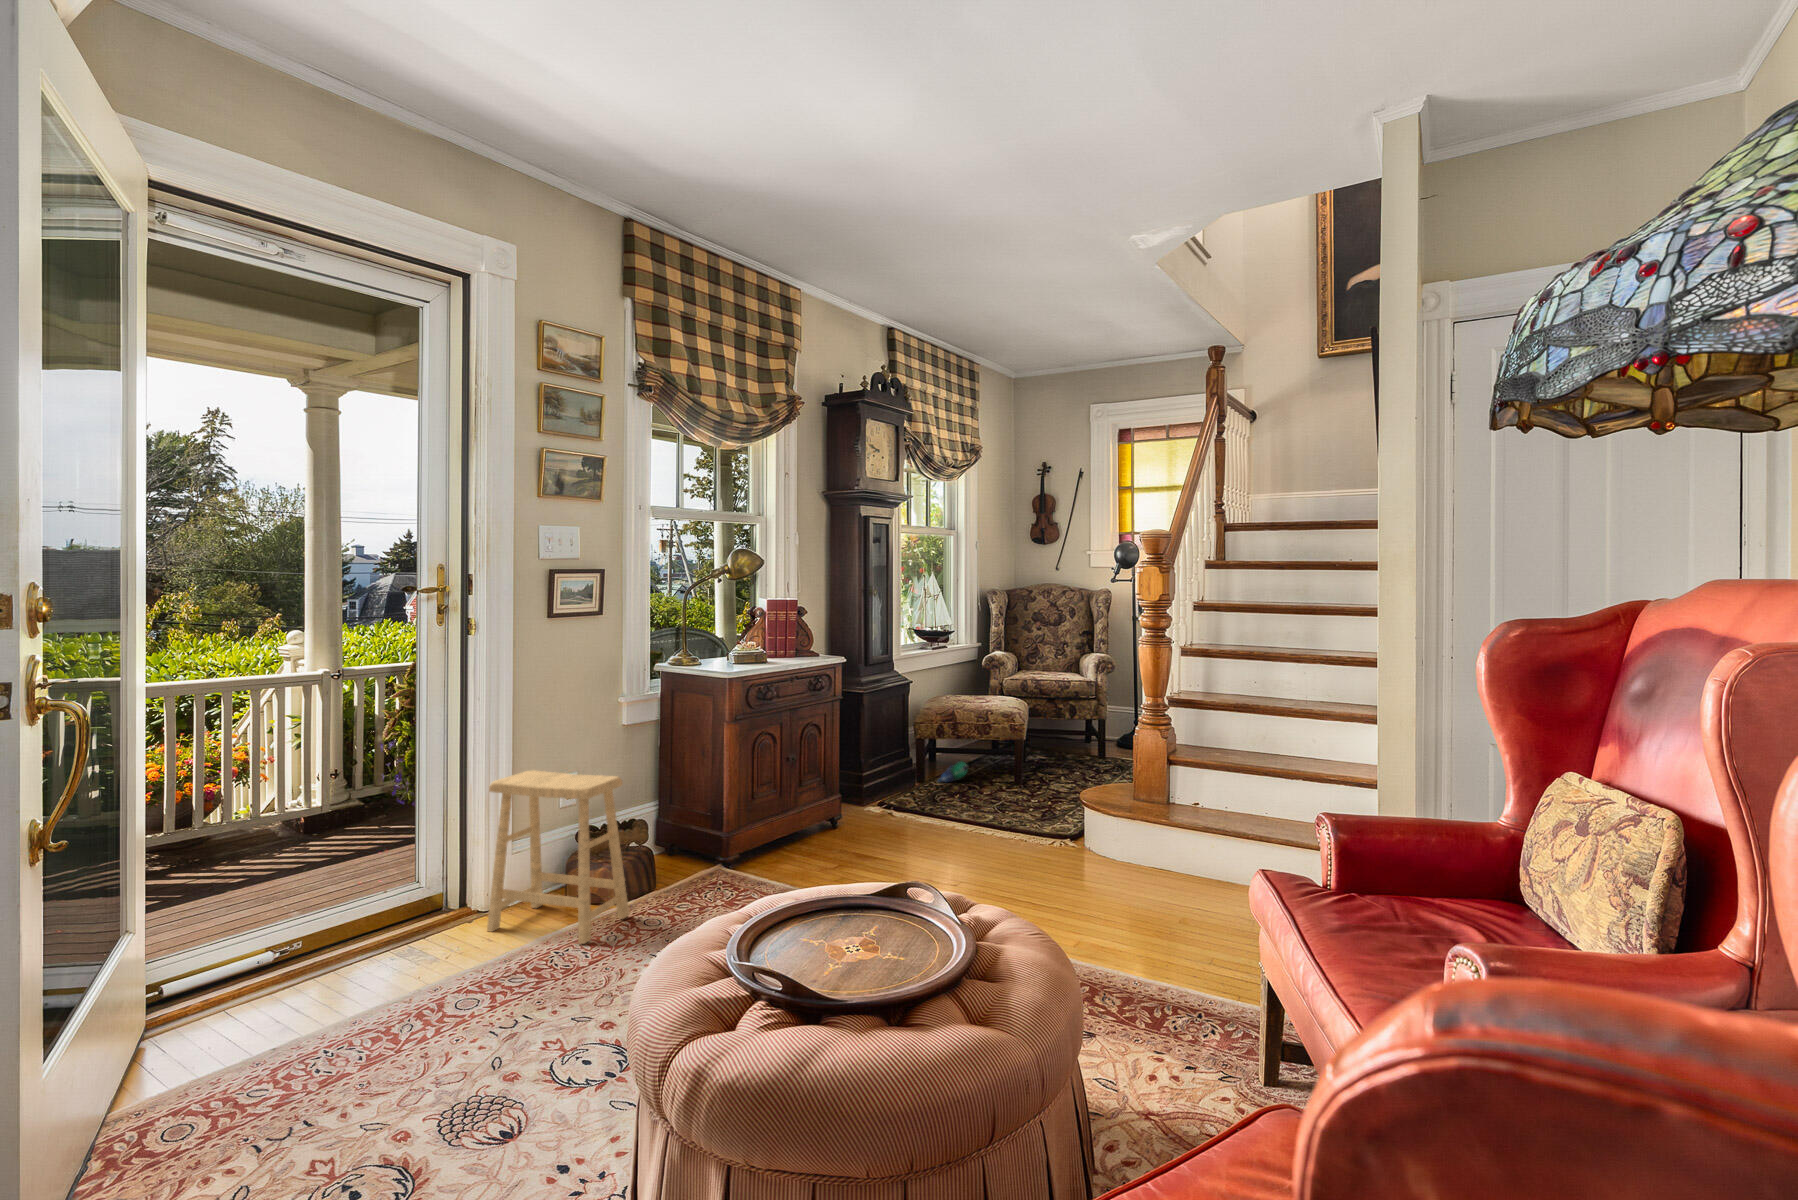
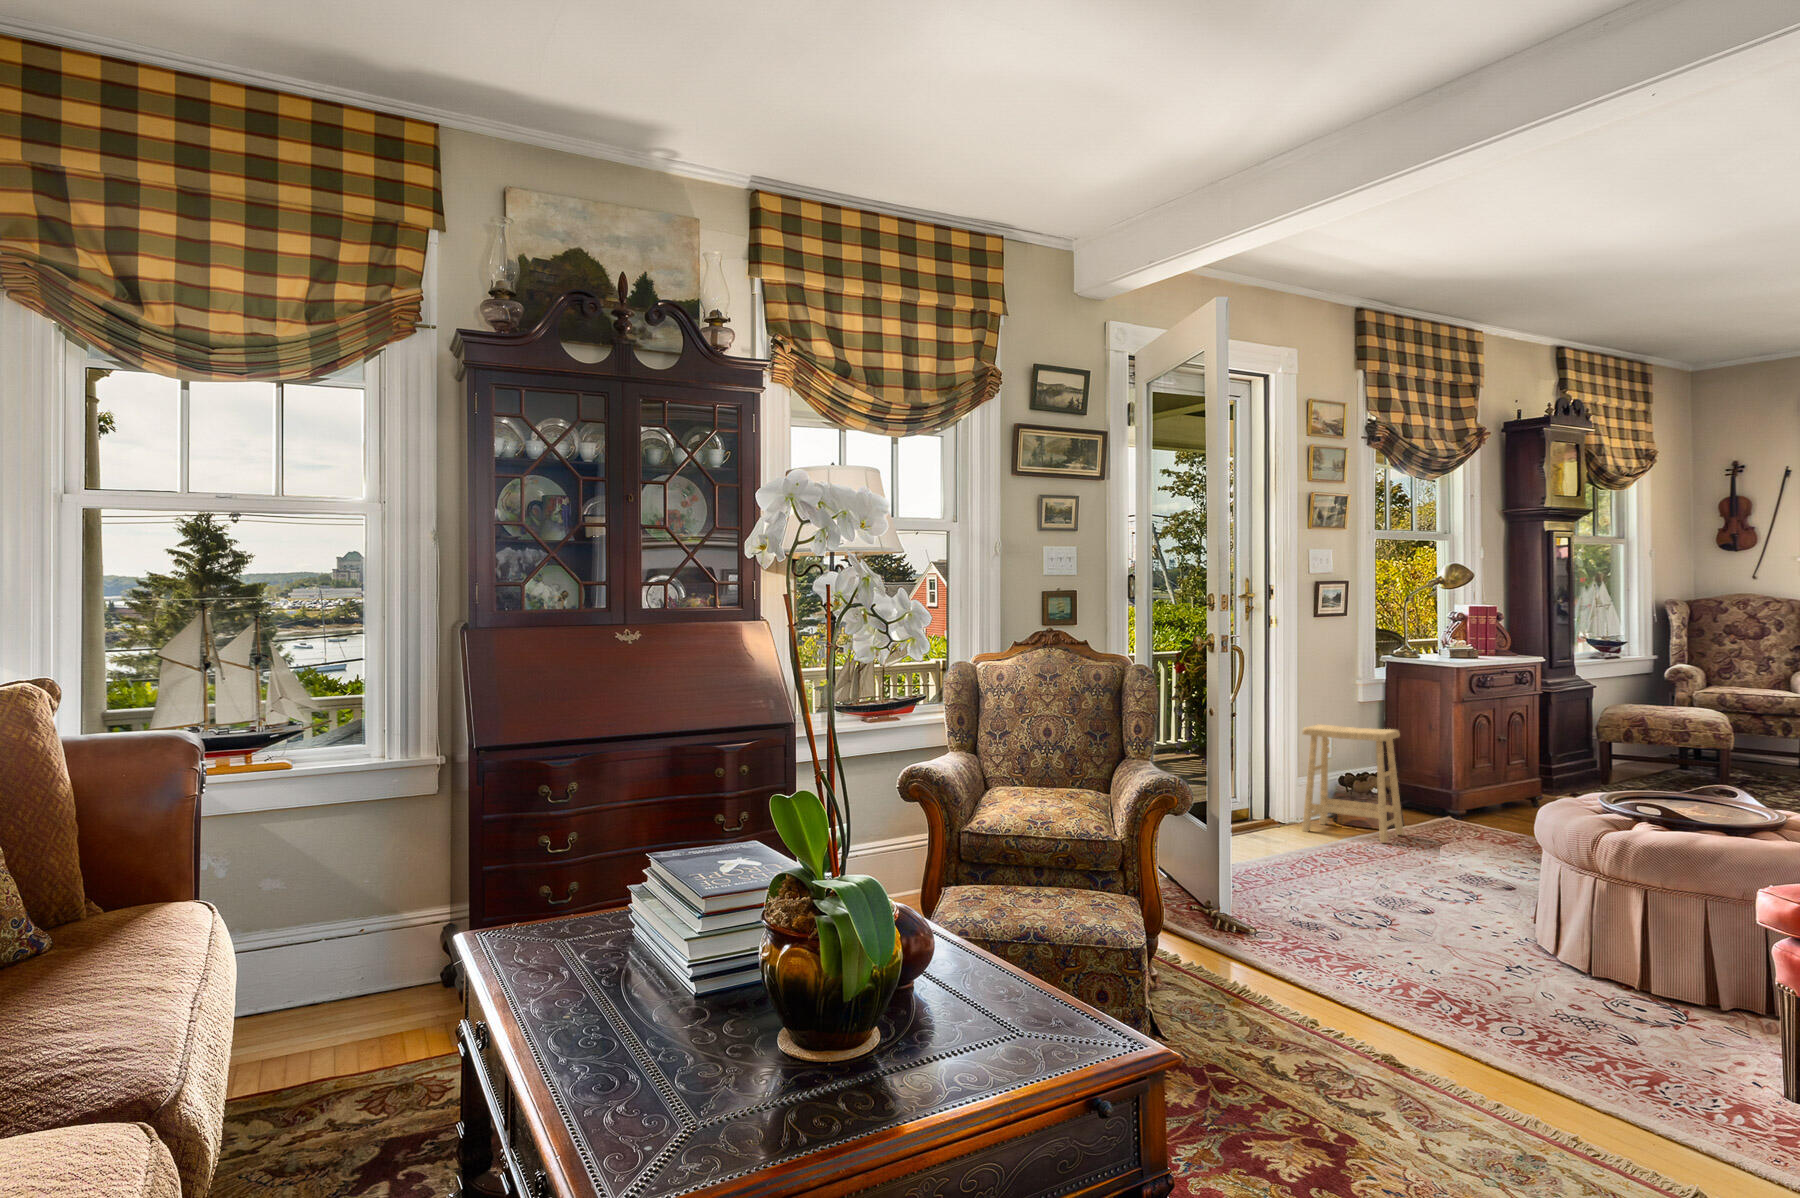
plush toy: present [938,761,968,782] -> none [1625,767,1661,786]

